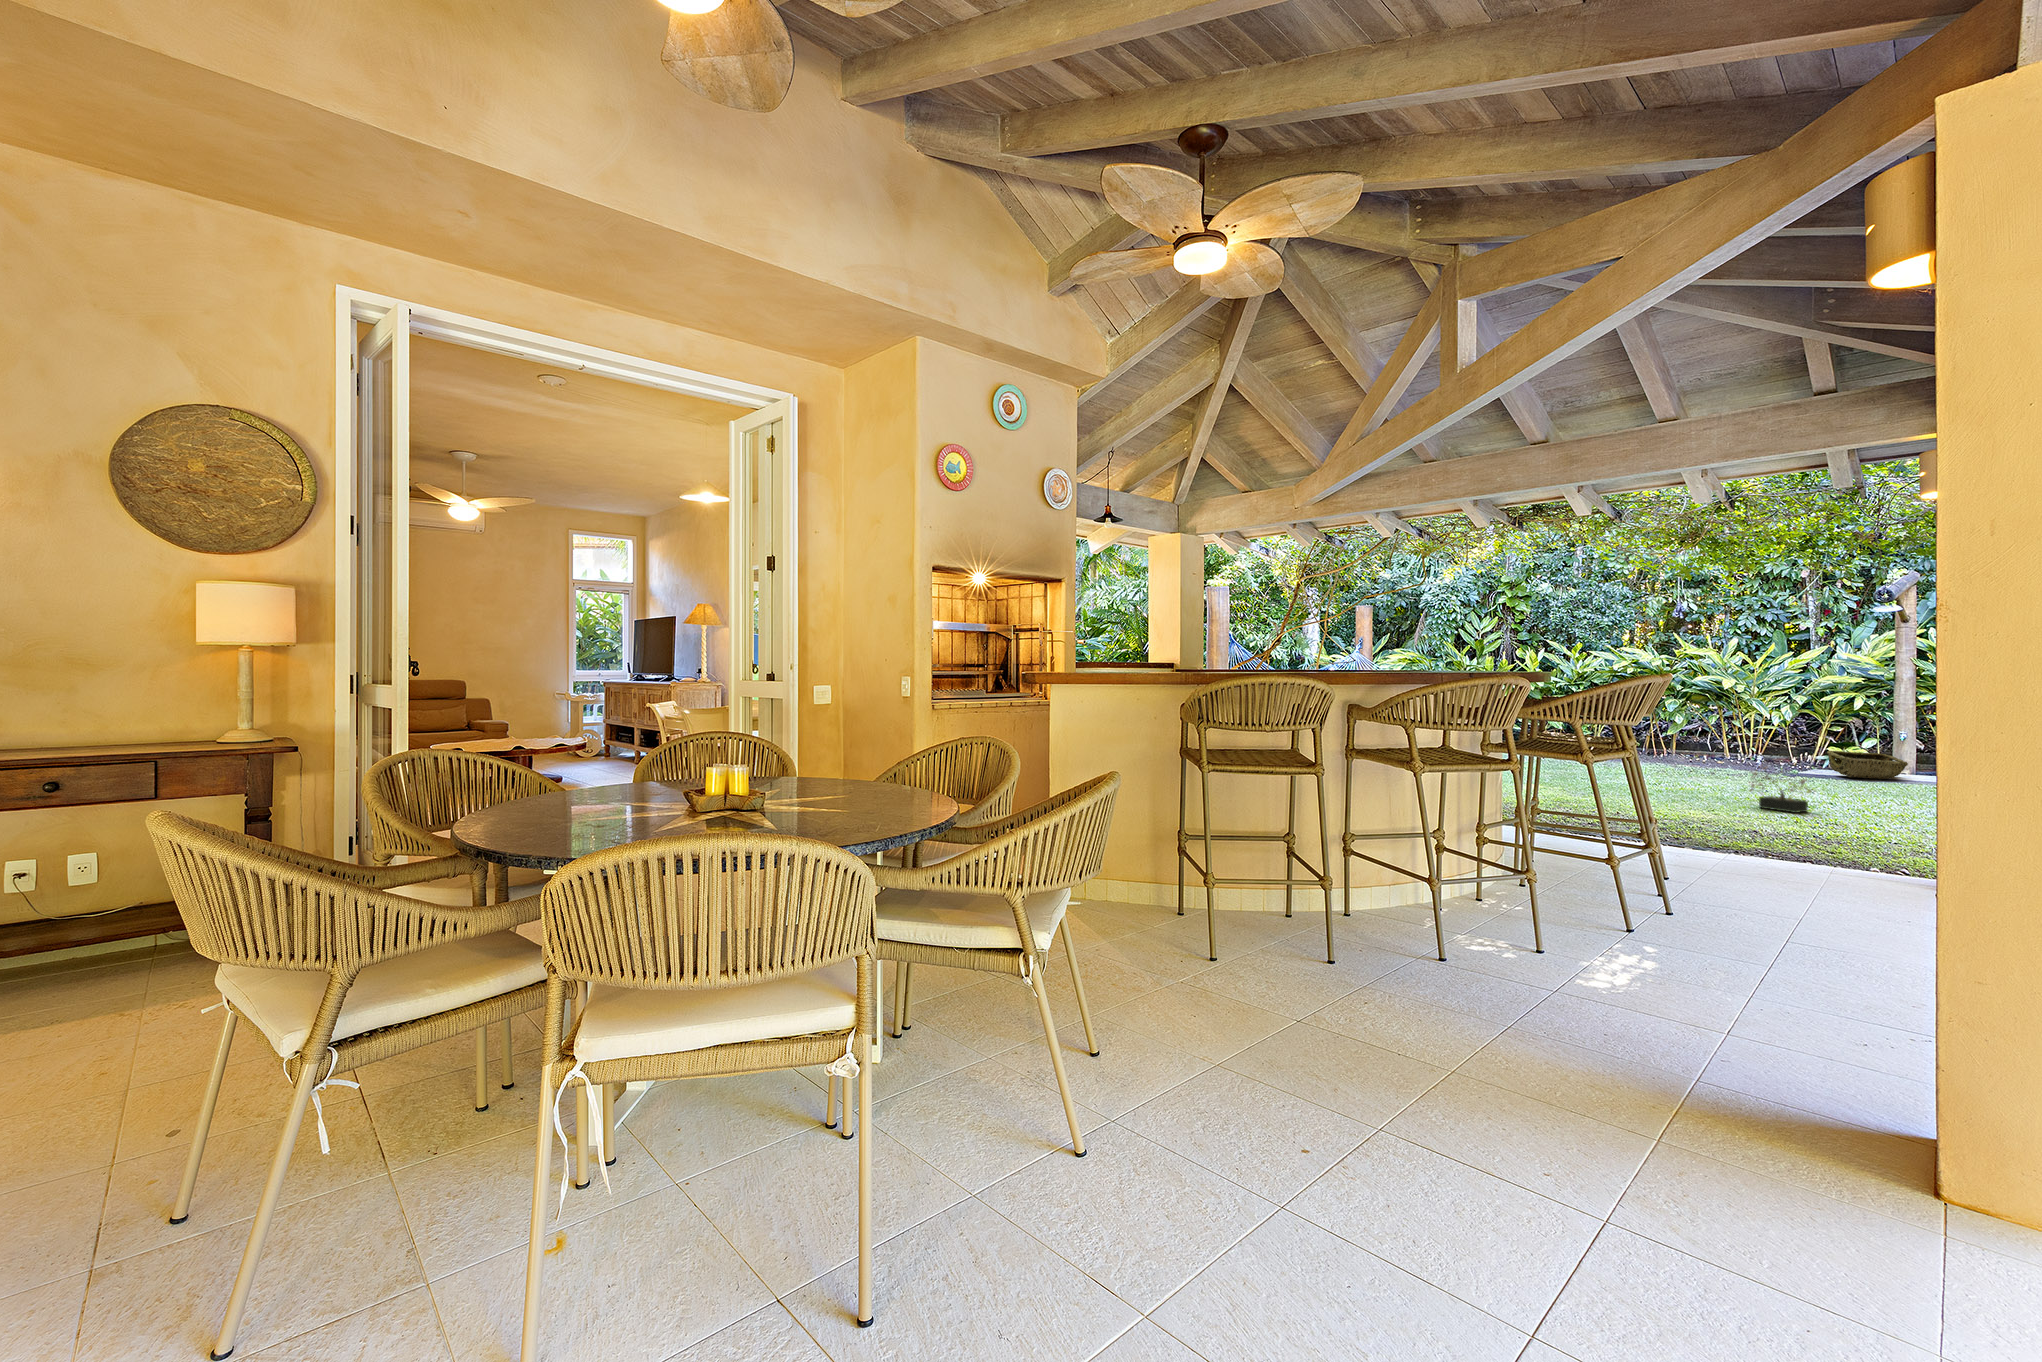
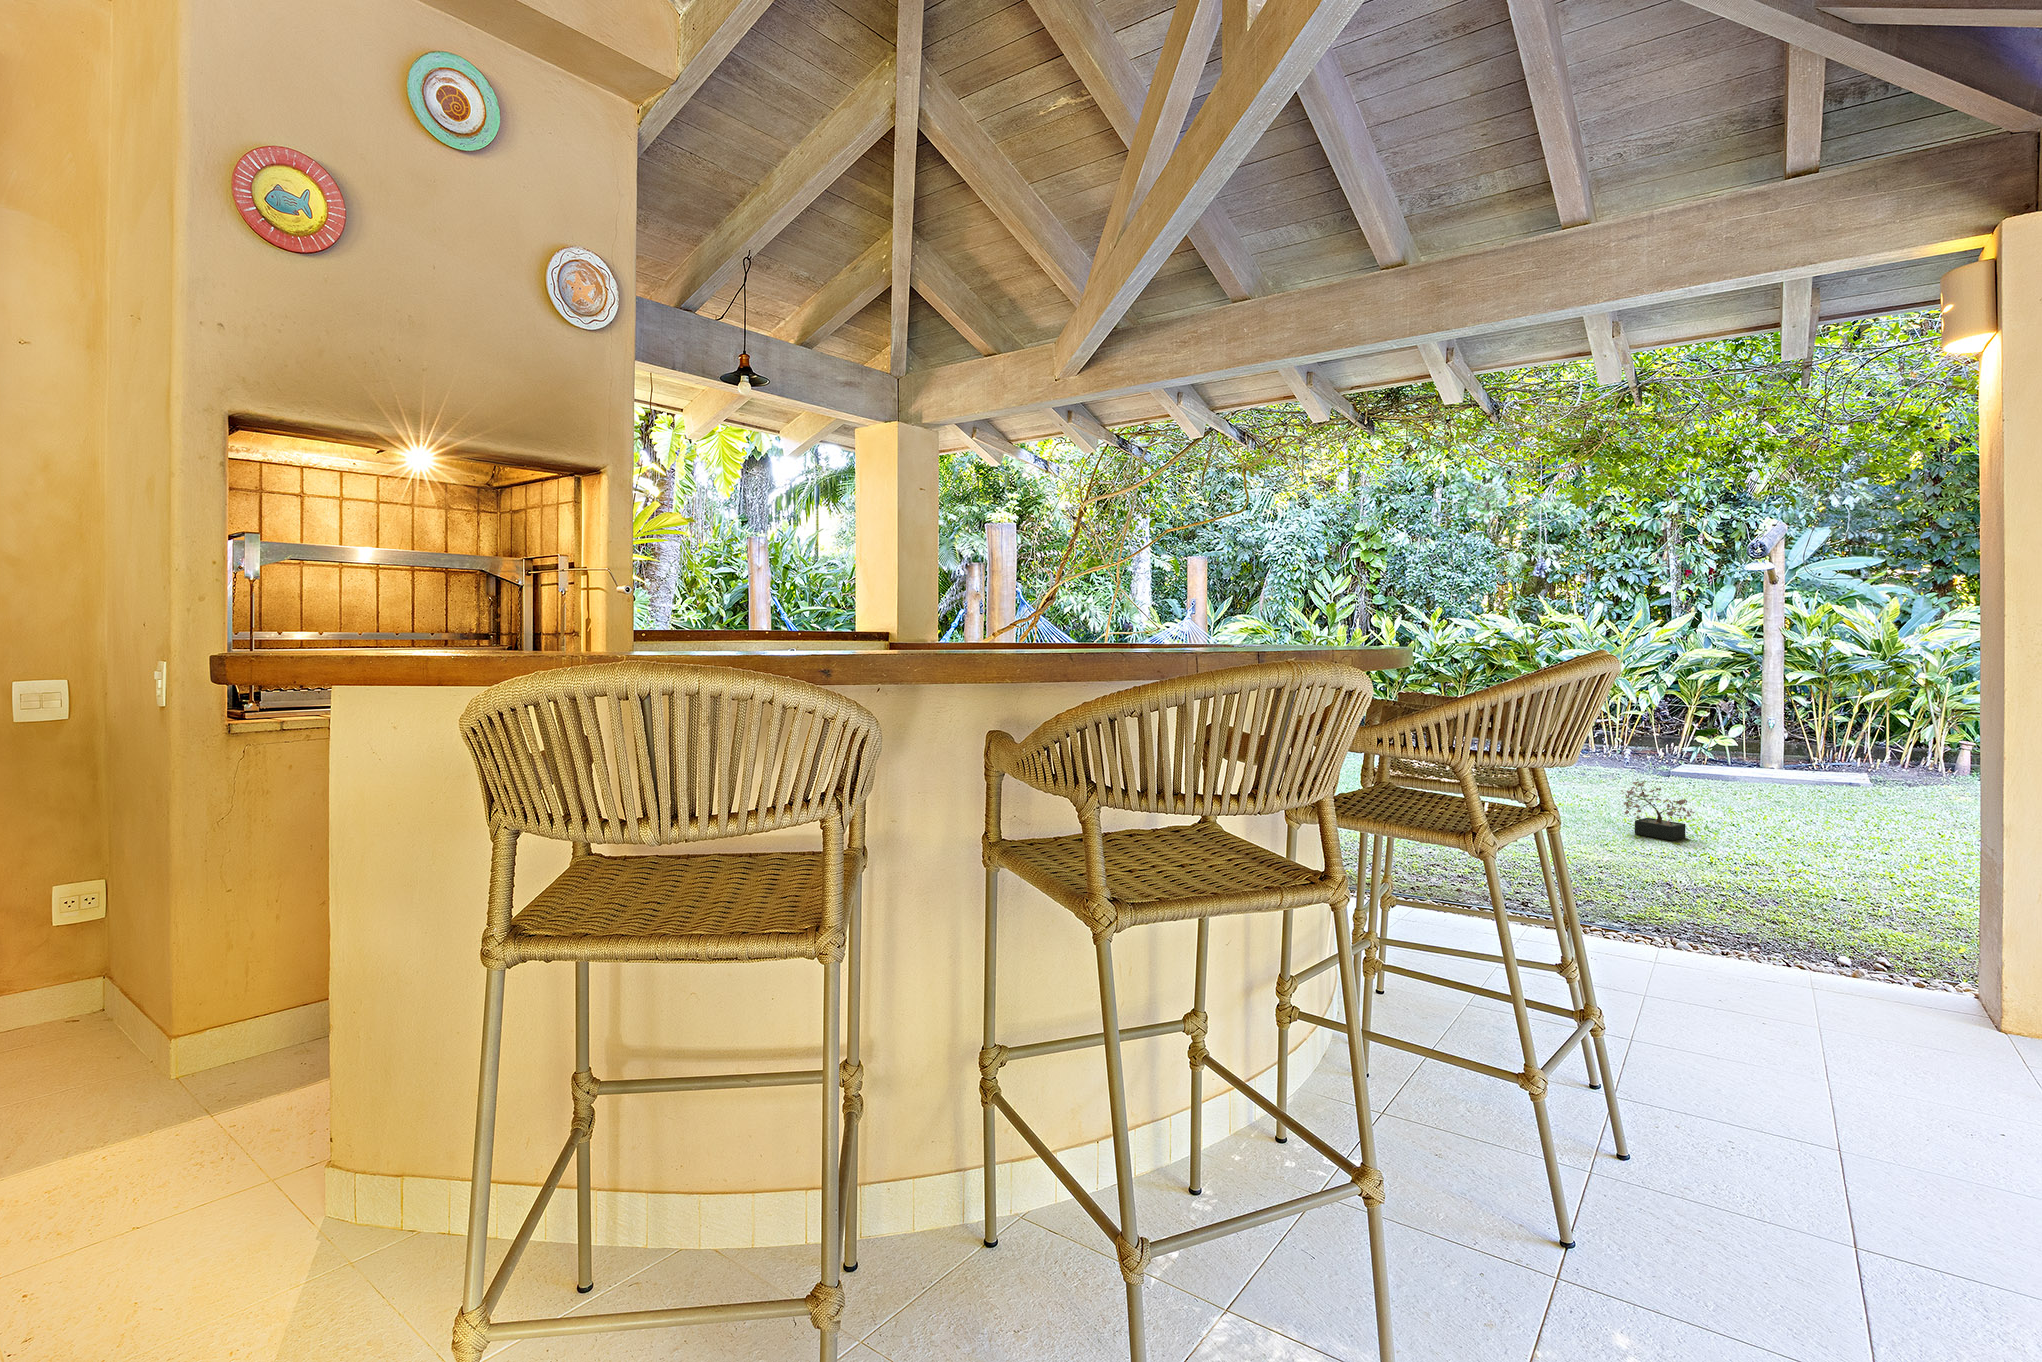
woven basket: present [1827,751,1908,779] -> none [1694,739,1774,771]

